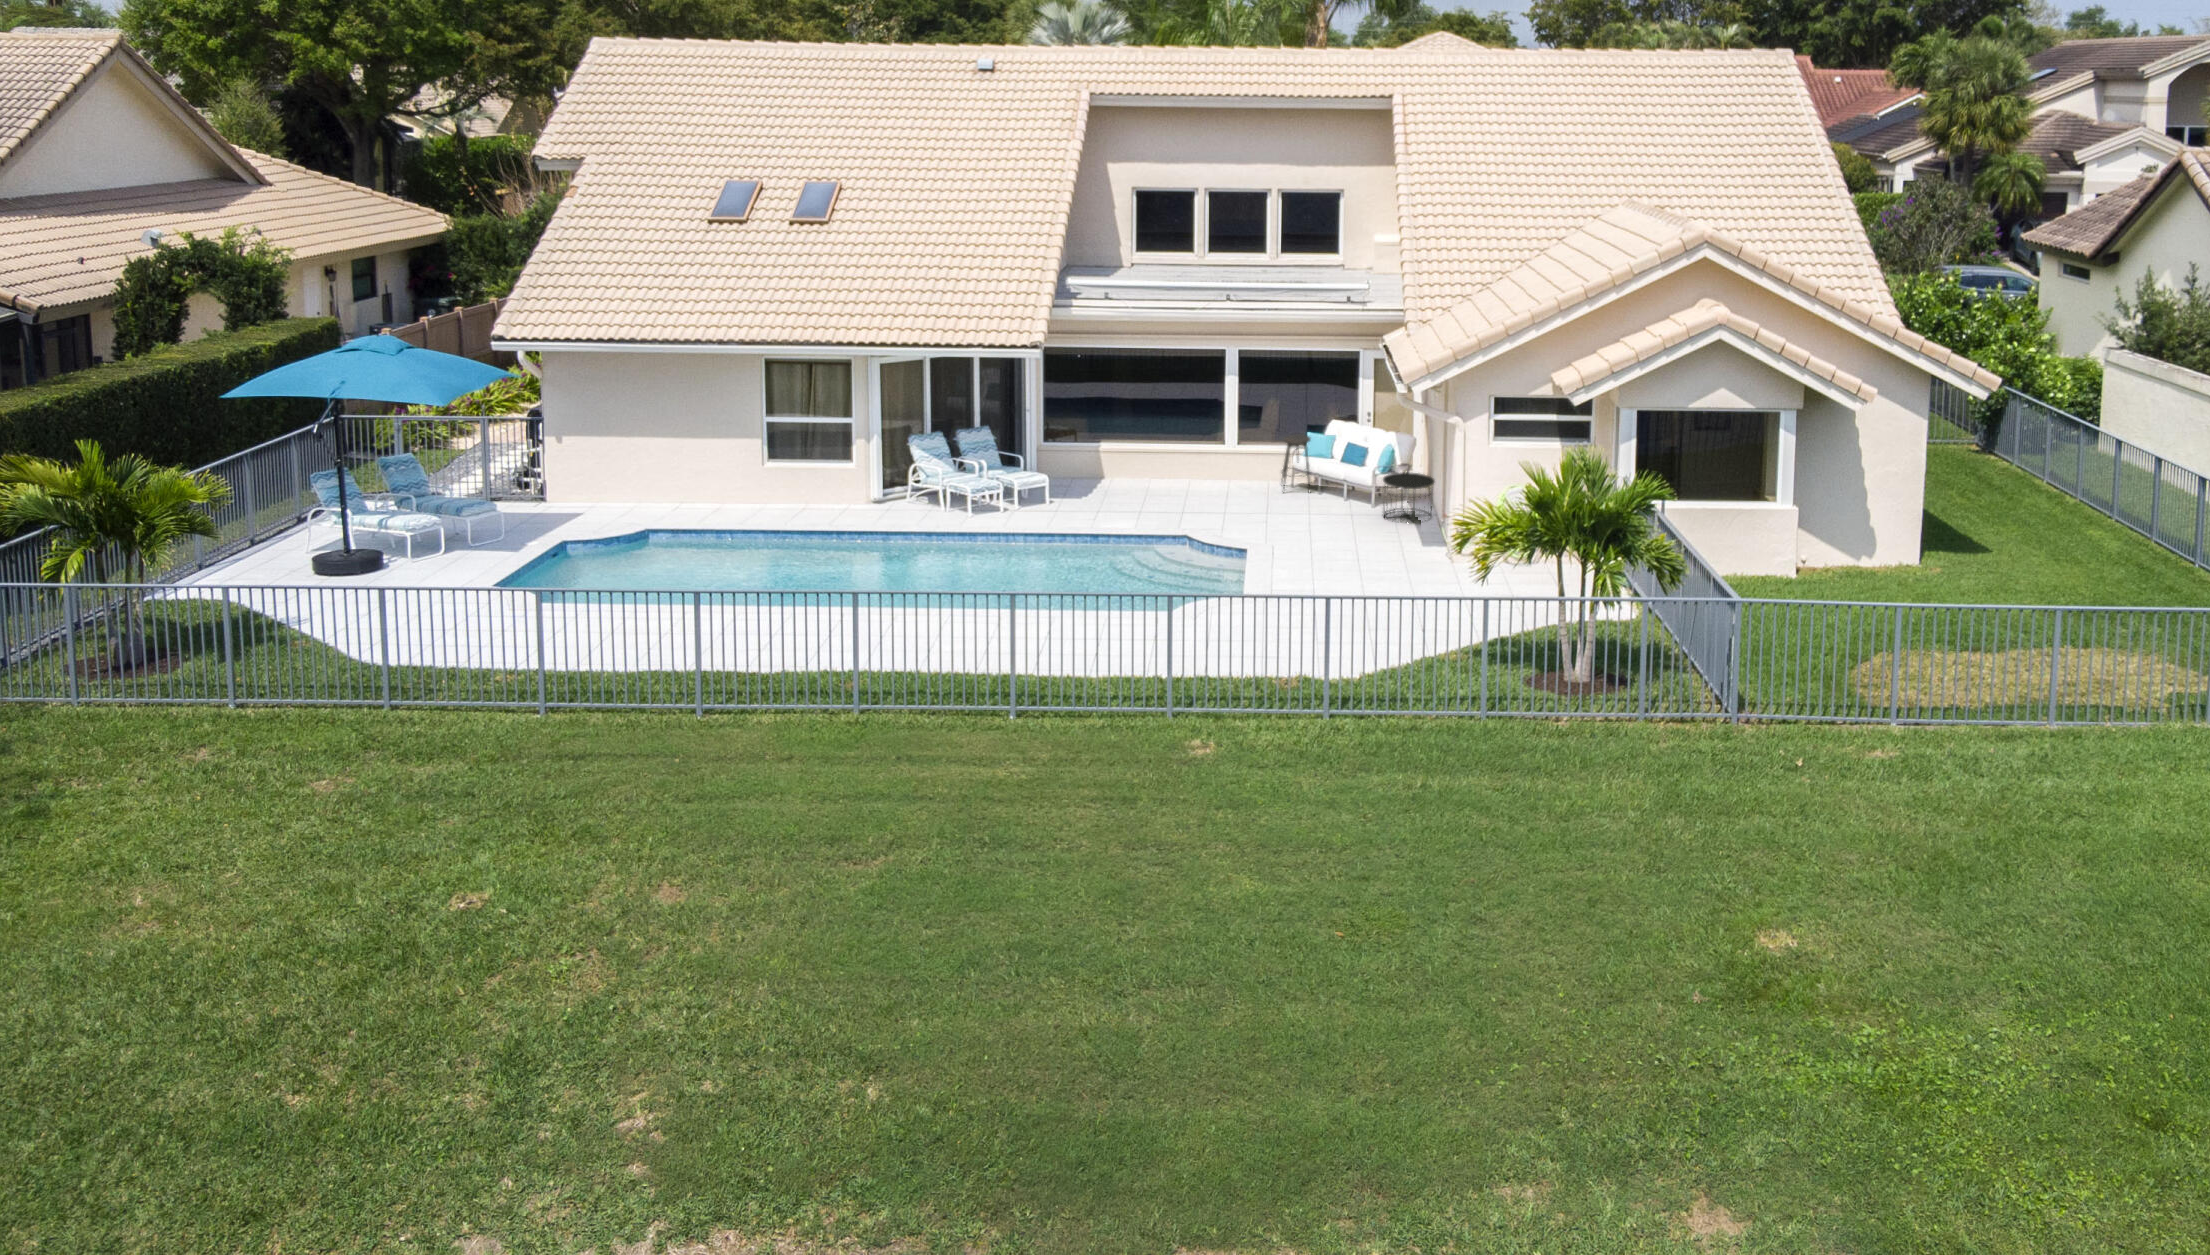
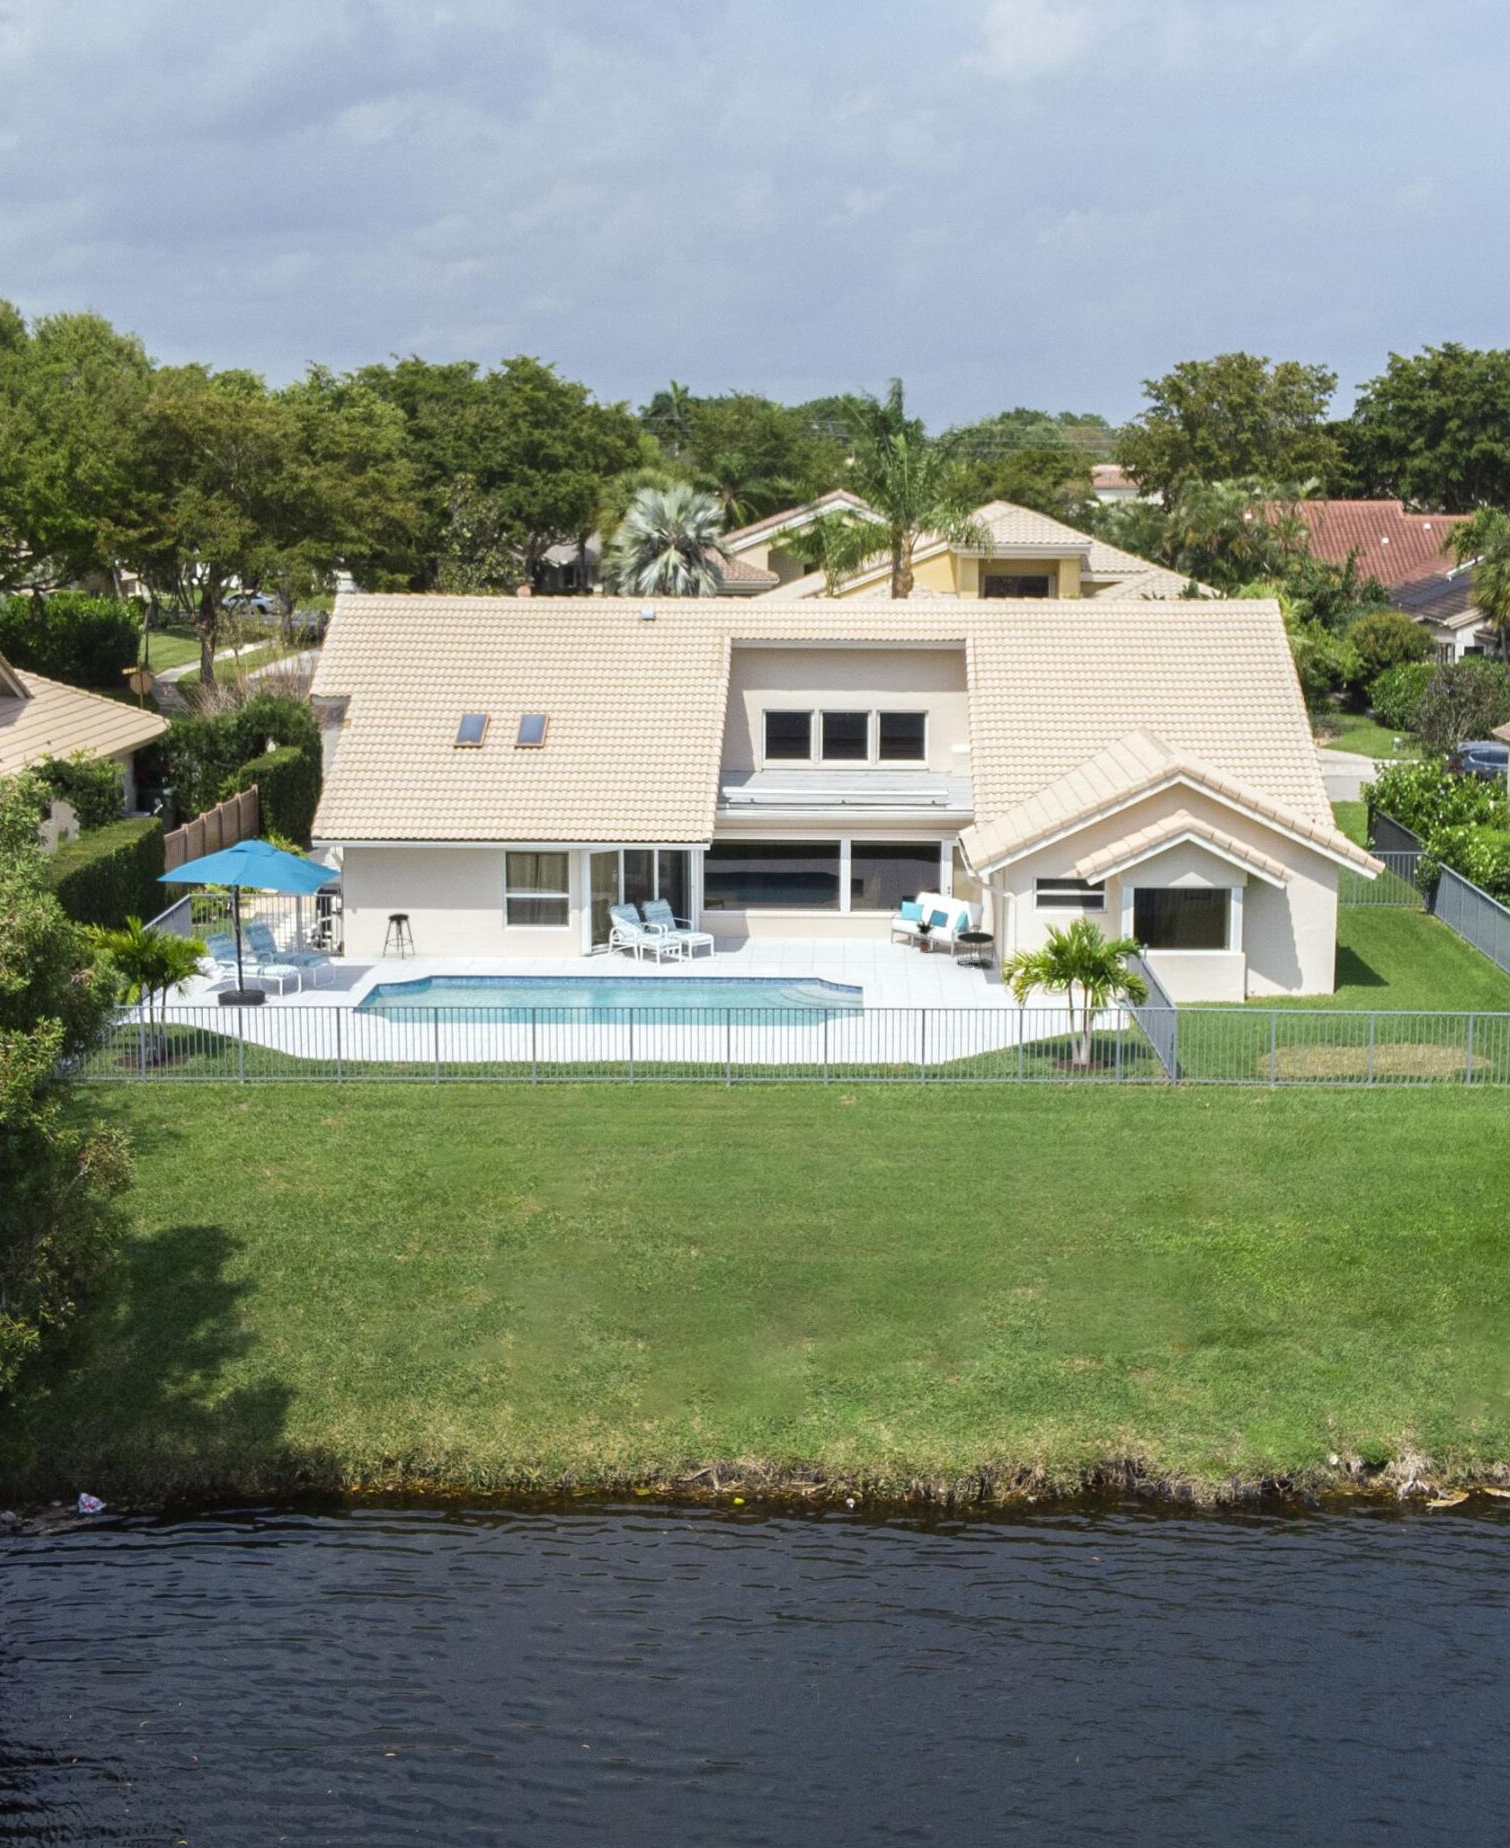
stool: present [1282,435,1311,487] -> present [385,913,413,957]
potted plant: none [1325,454,1356,501] -> present [917,922,934,953]

